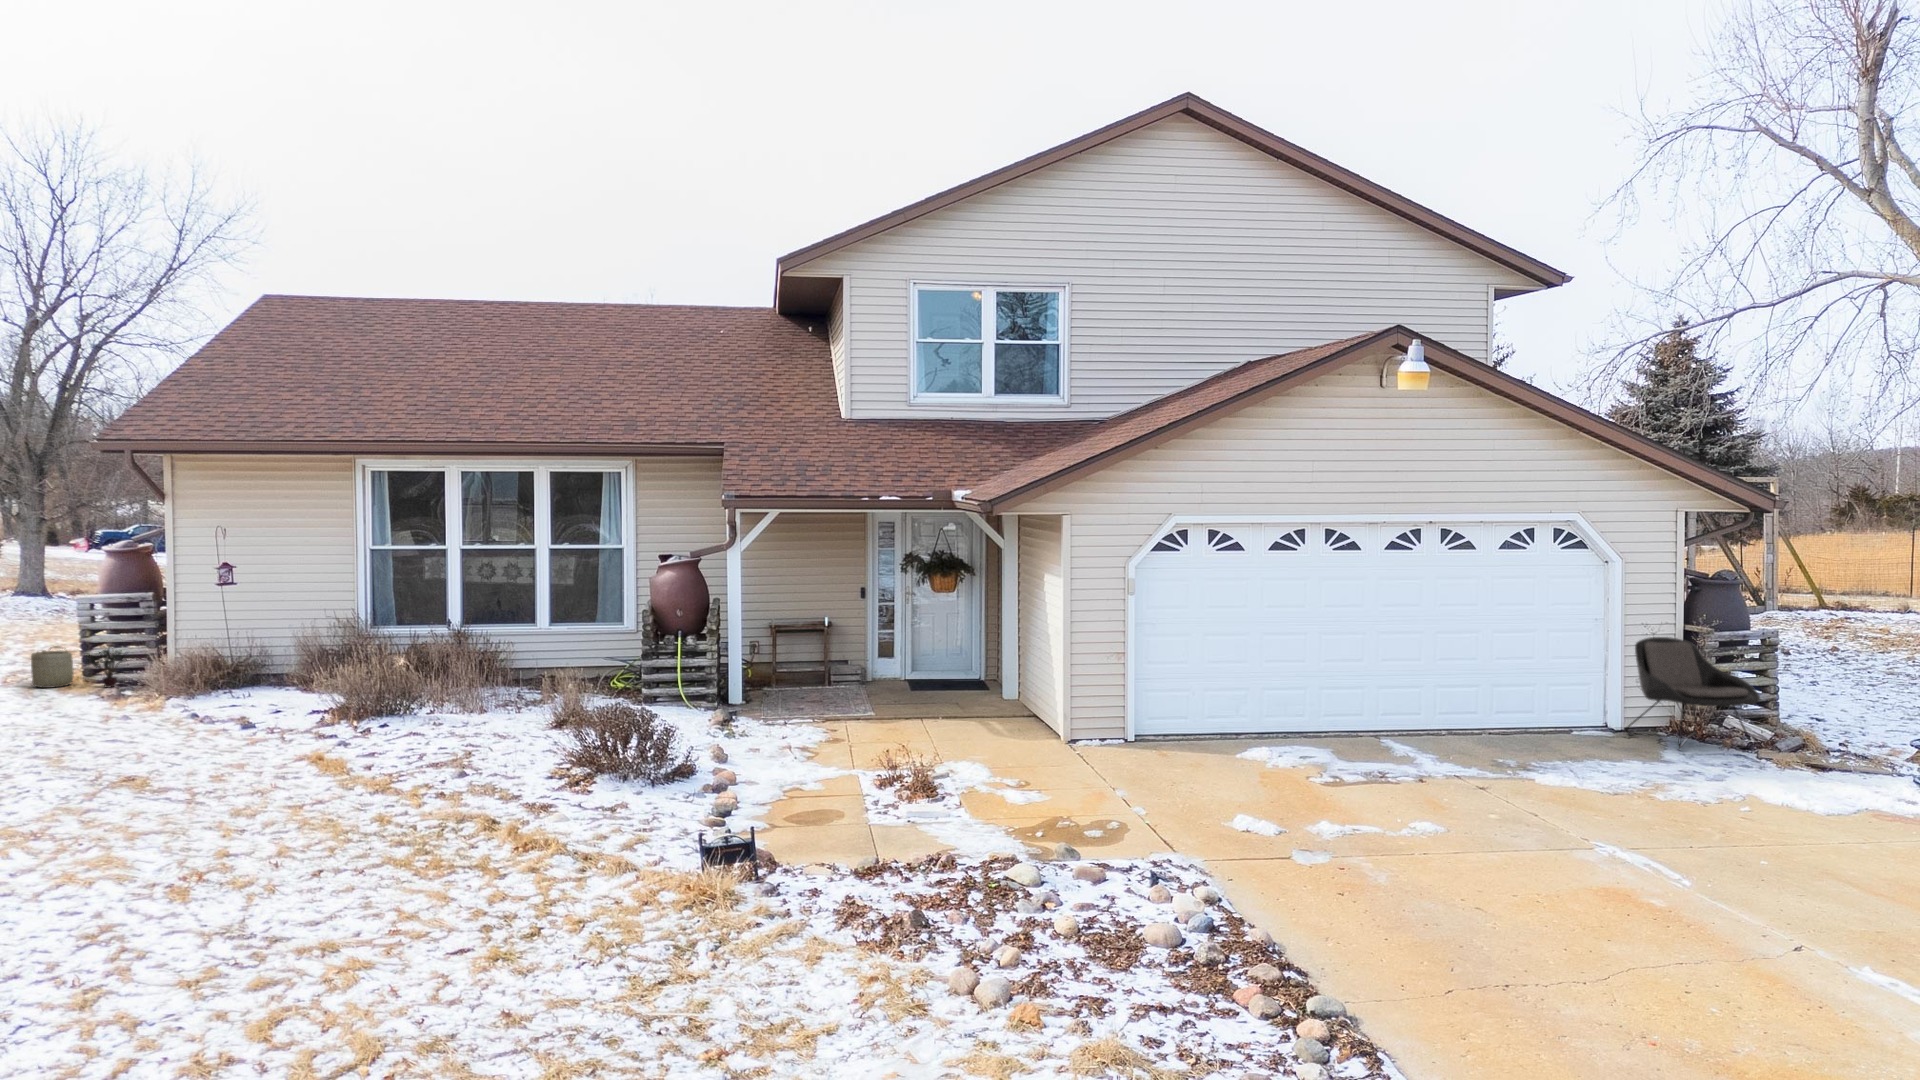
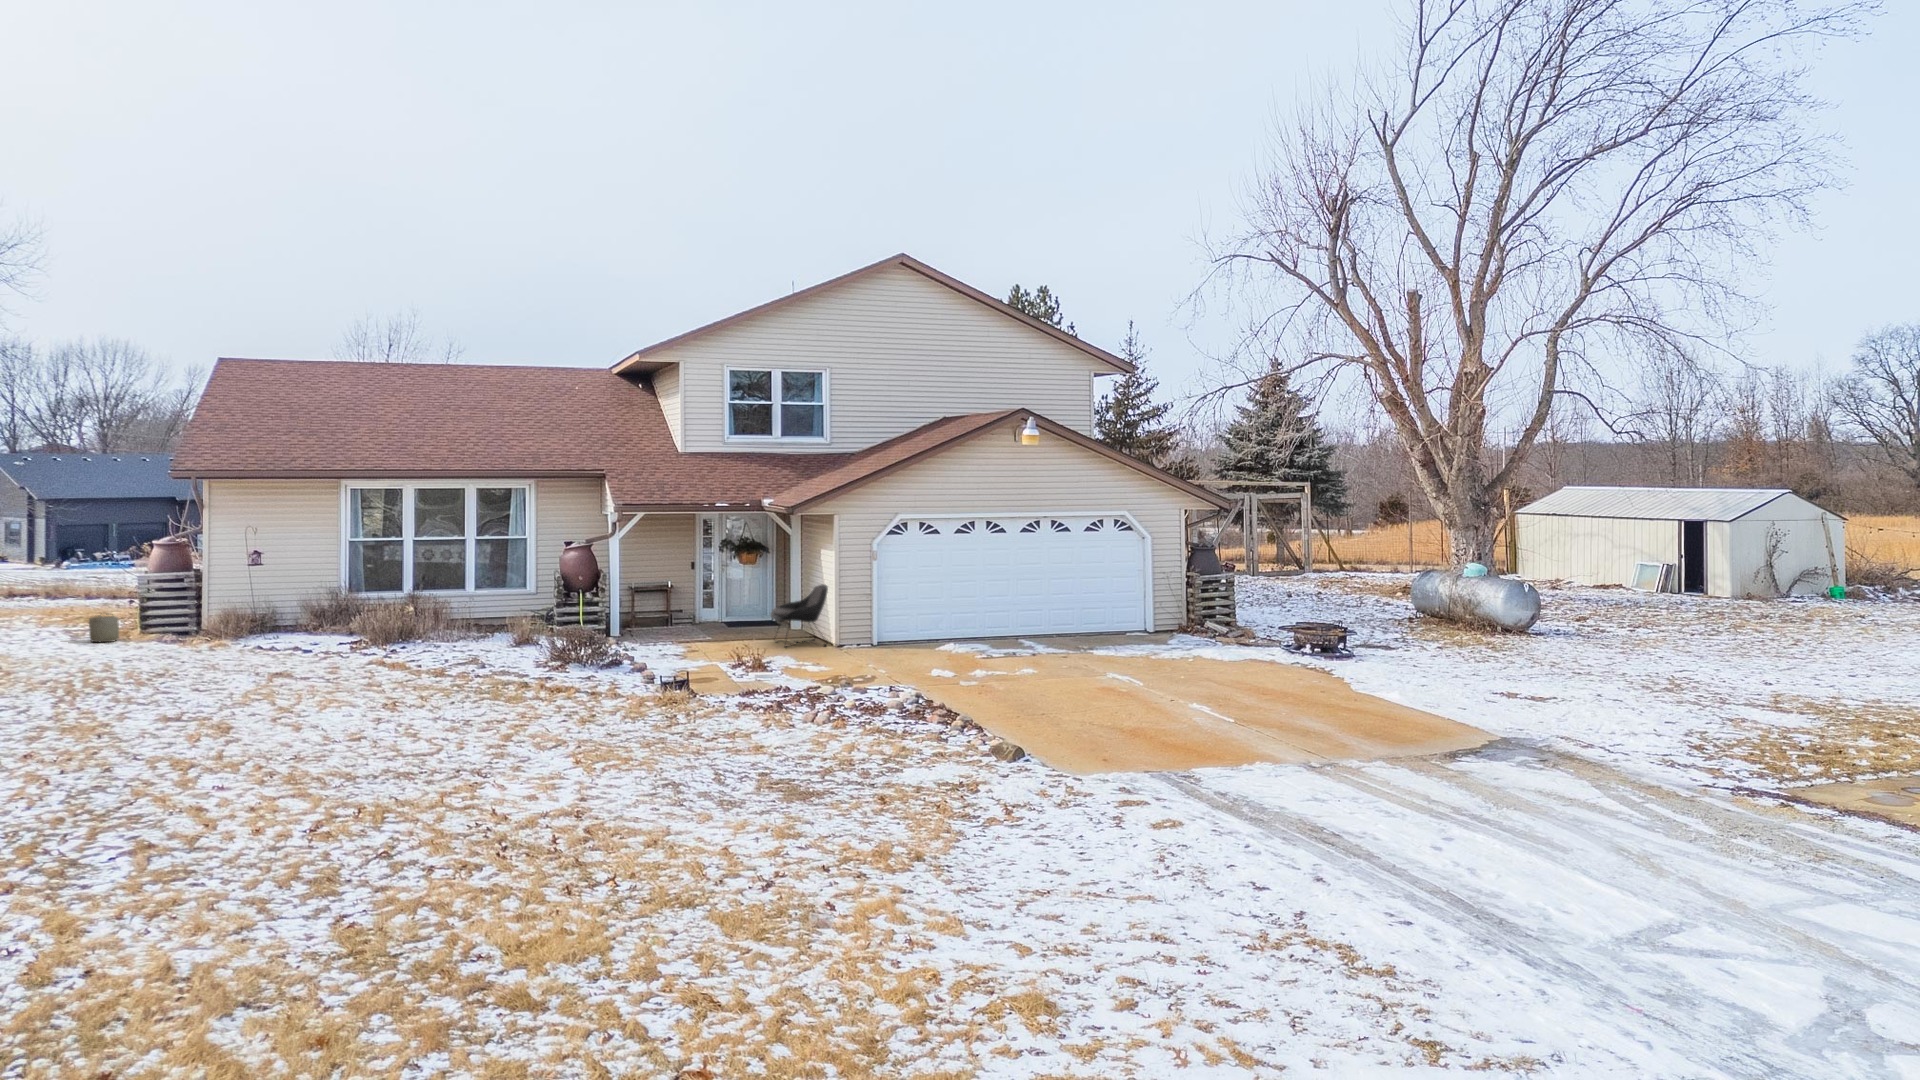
lounge chair: present [1626,637,1760,750] -> present [771,584,828,647]
potted plant: present [88,649,127,687] -> none [133,612,169,641]

